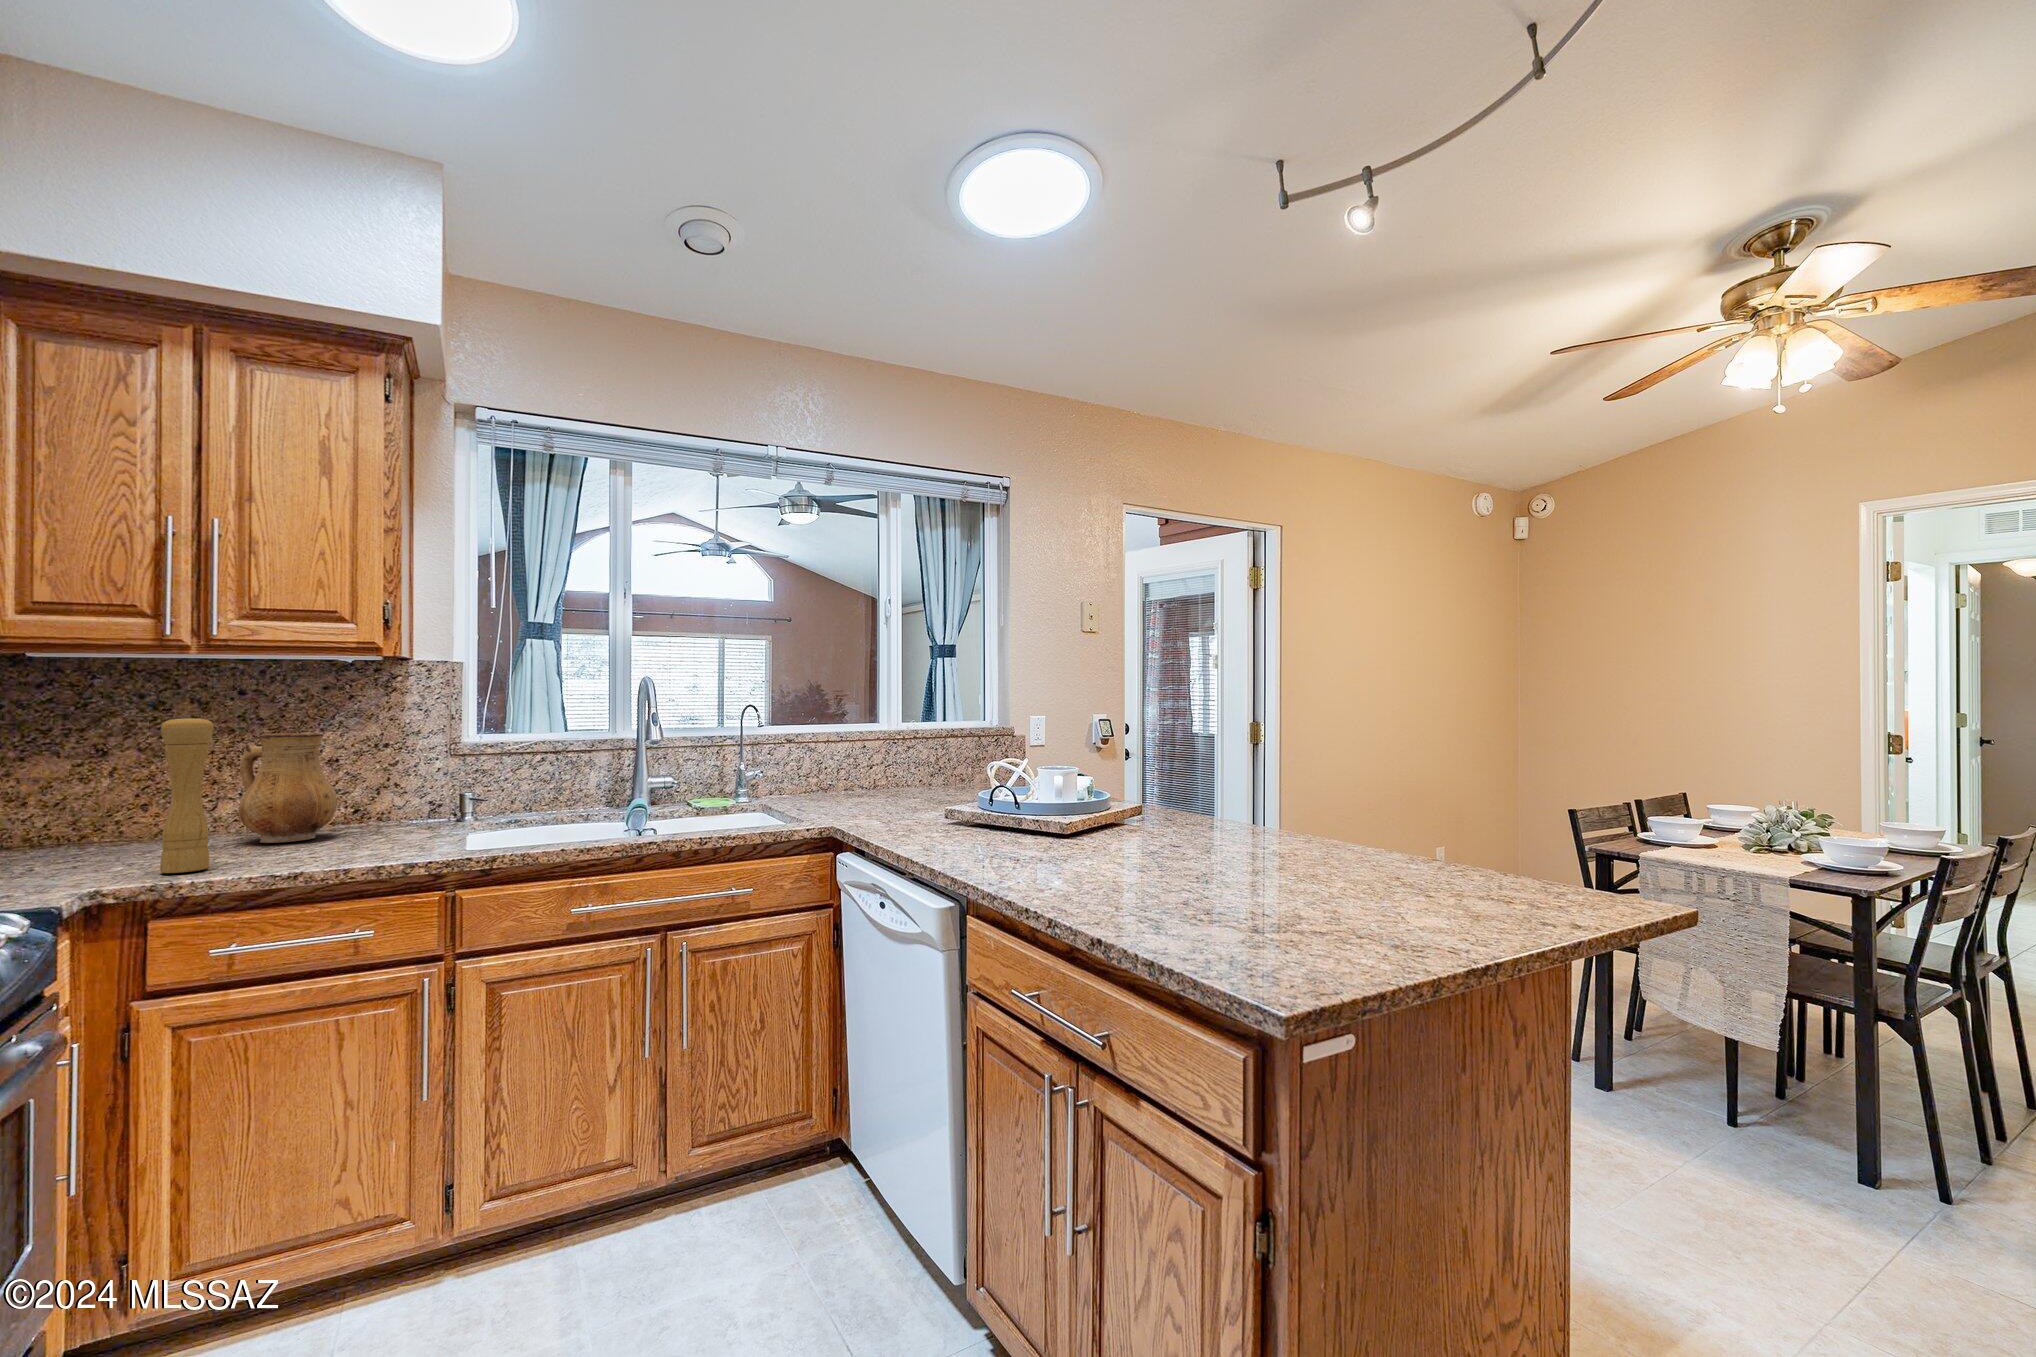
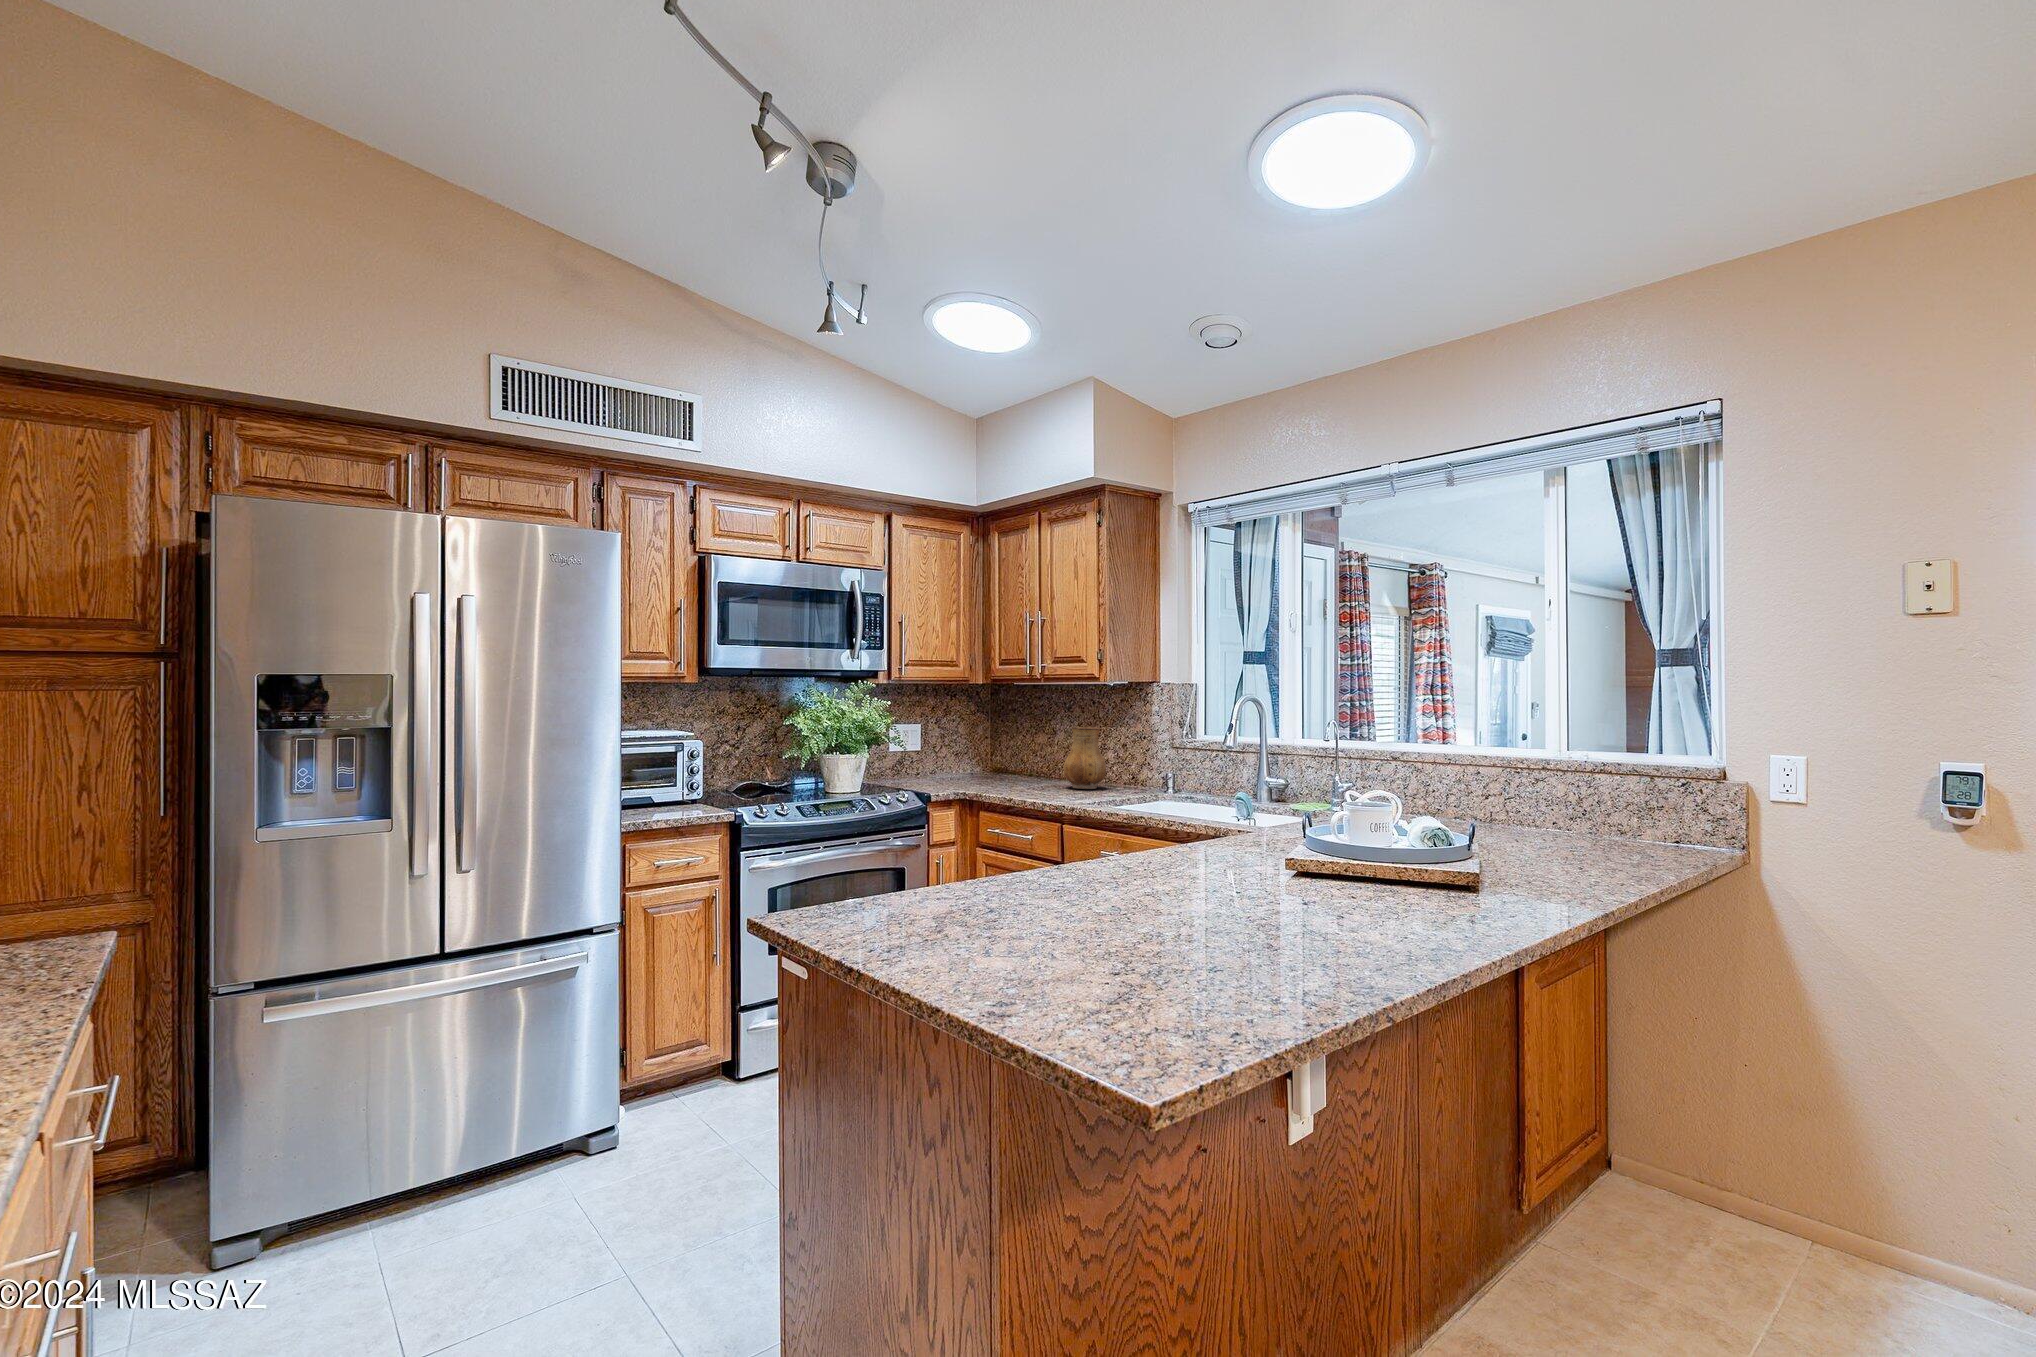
pepper mill: present [160,716,214,873] -> none [993,716,1013,792]

